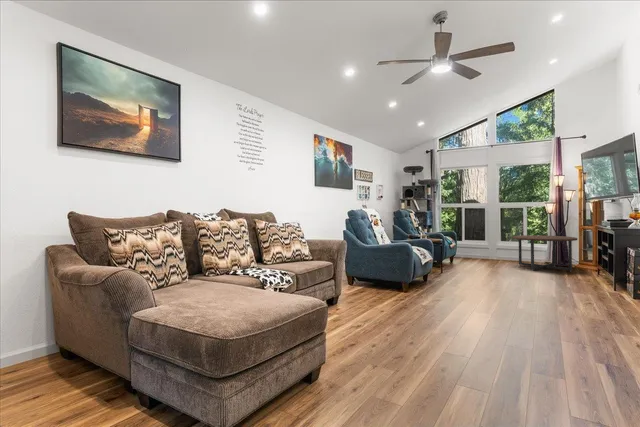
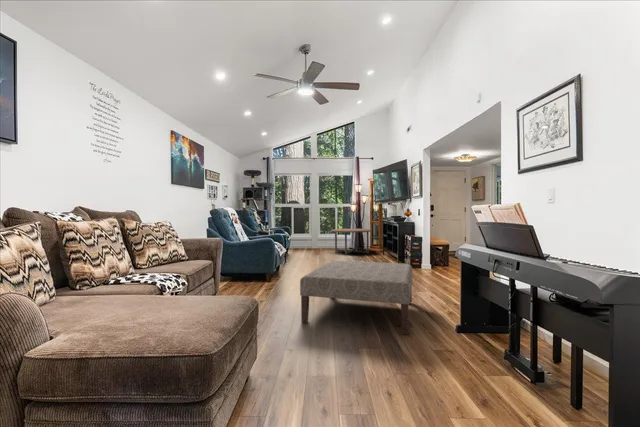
ottoman: none [407,275,593,391] -> present [300,260,413,335]

